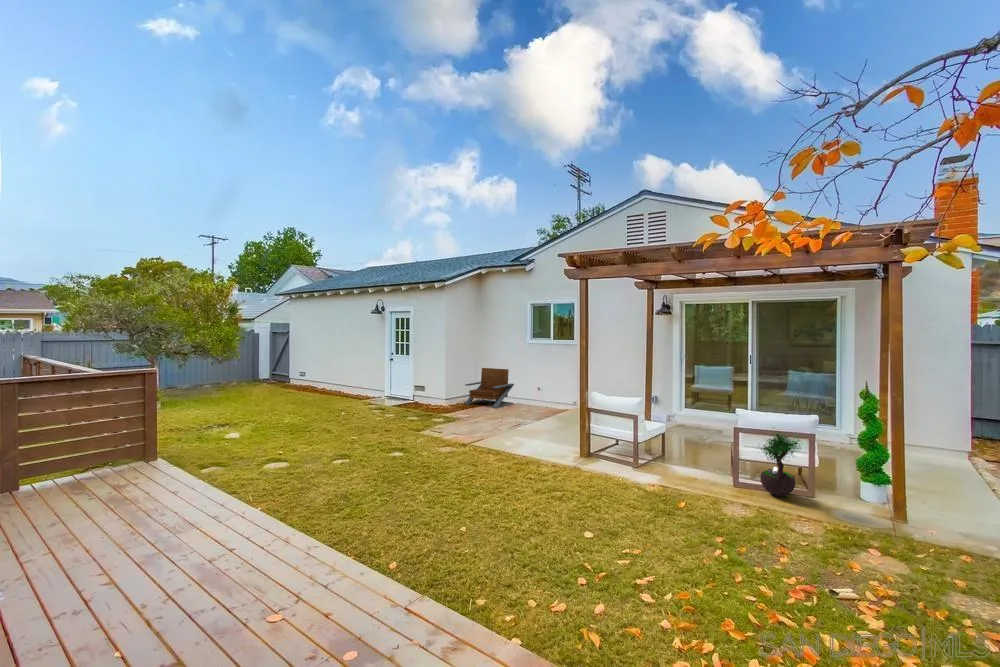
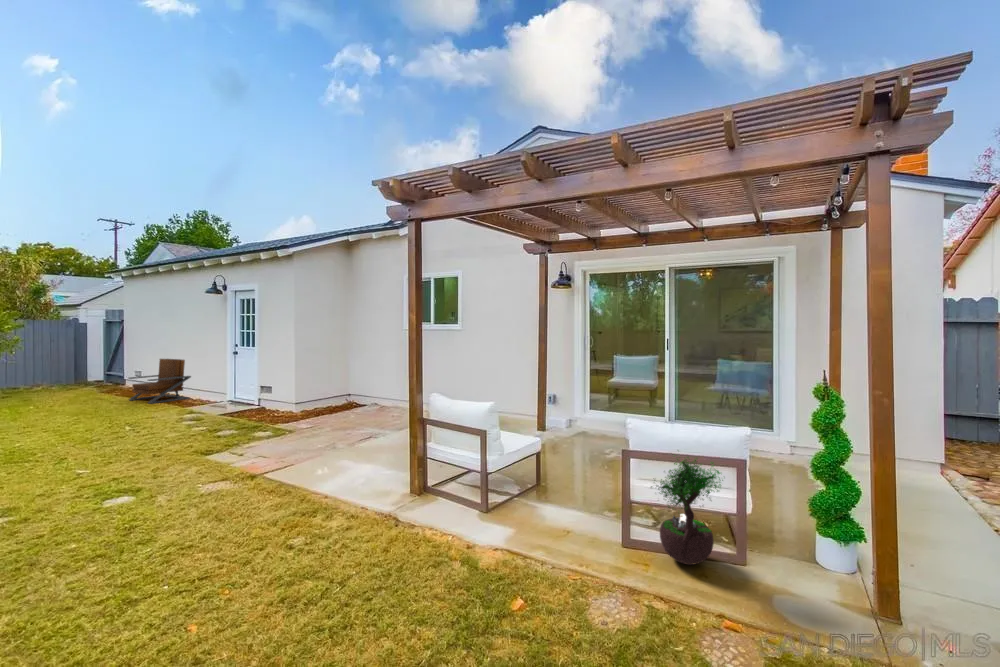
lounge chair: present [465,368,514,408] -> present [129,359,191,404]

